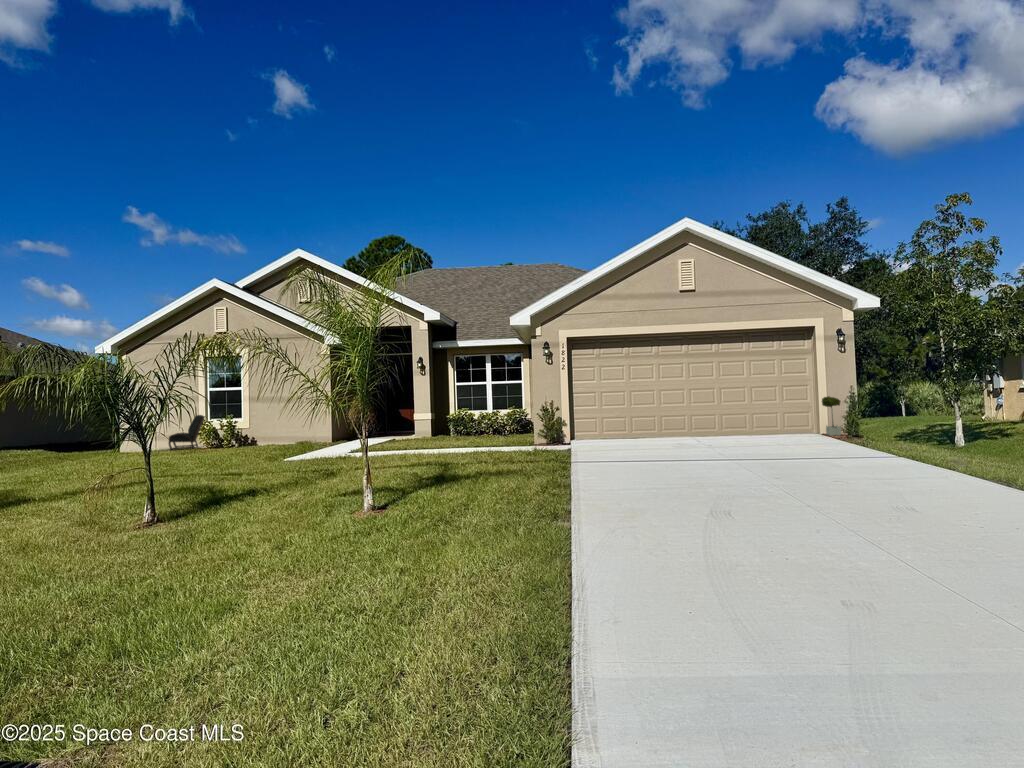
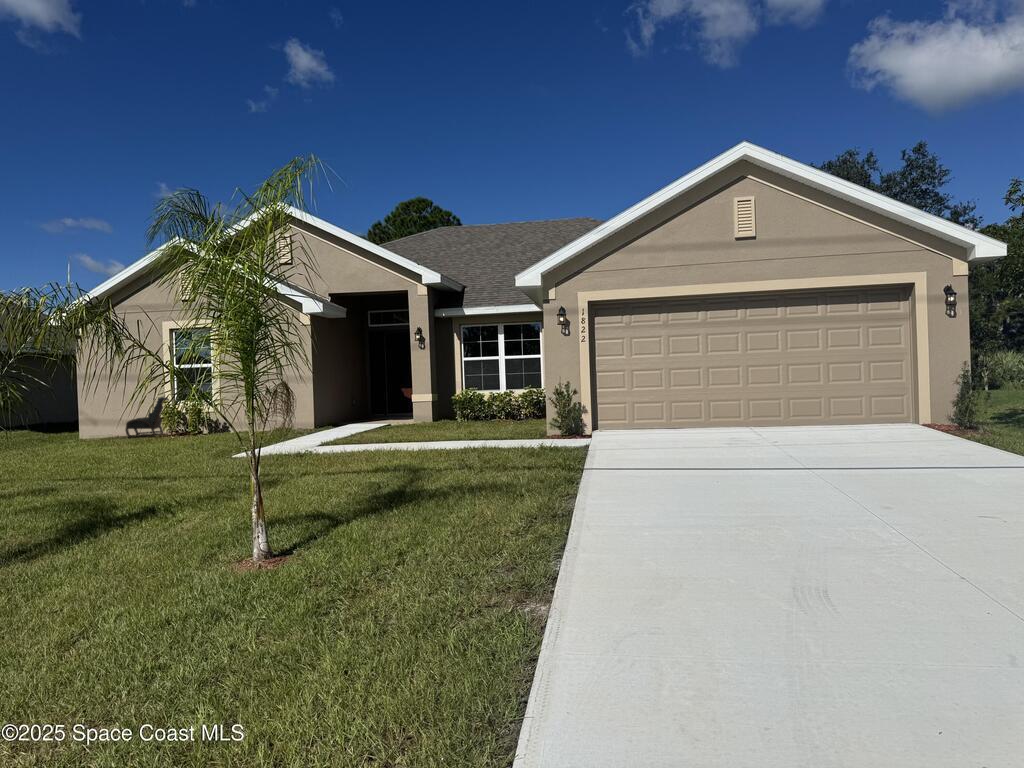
potted tree: present [822,396,841,436] -> none [923,375,950,427]

